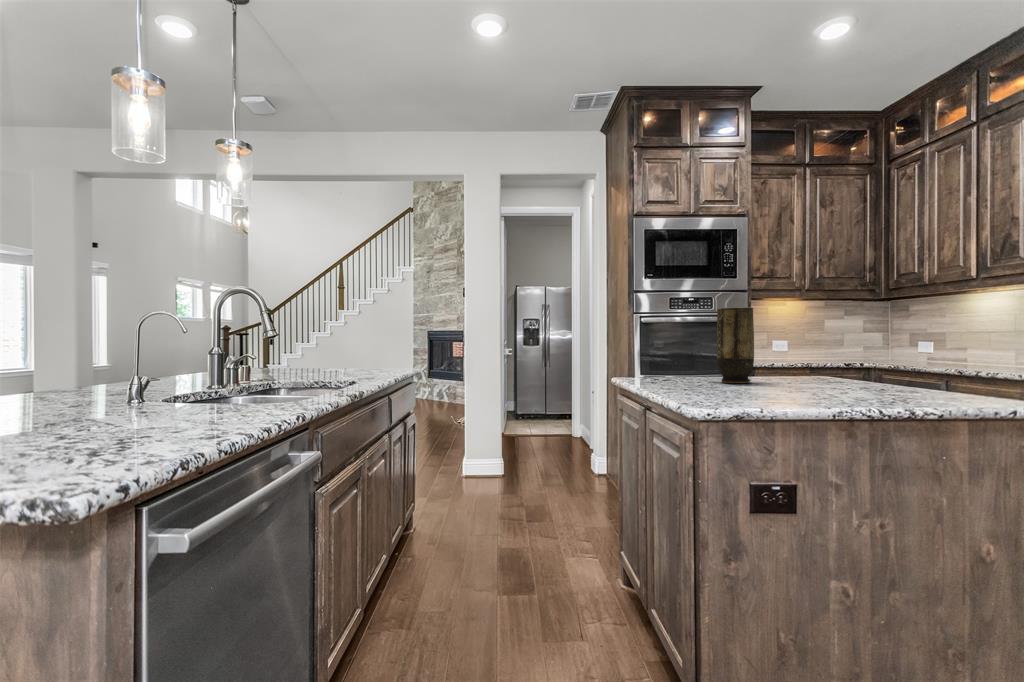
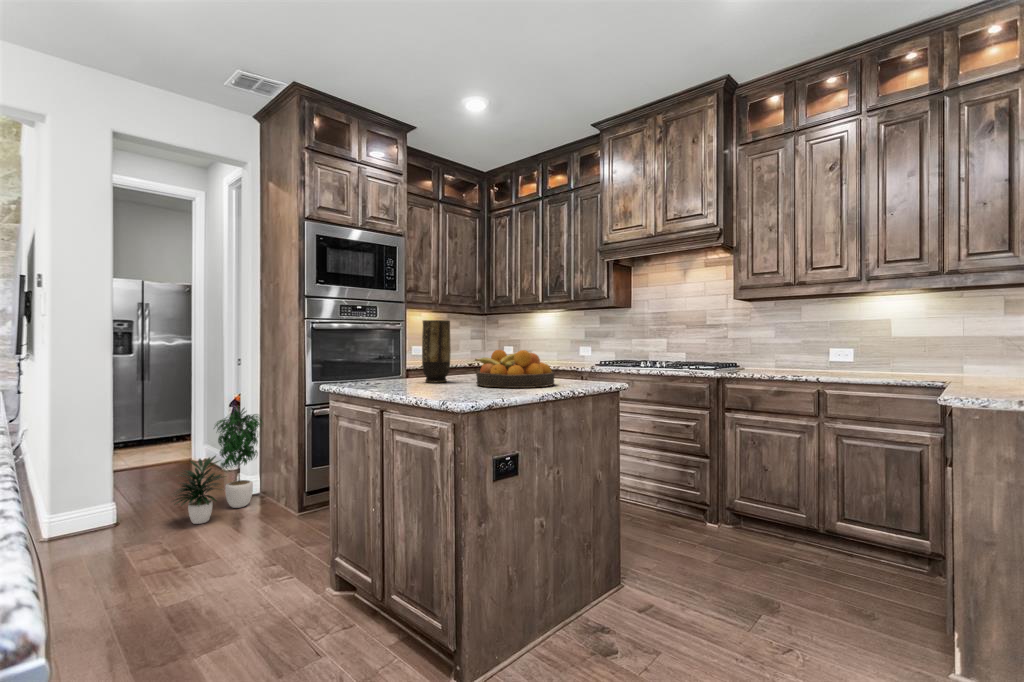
fruit bowl: none [771,343,903,398] -> present [475,350,554,388]
potted plant: none [531,394,607,494] -> present [173,406,262,524]

